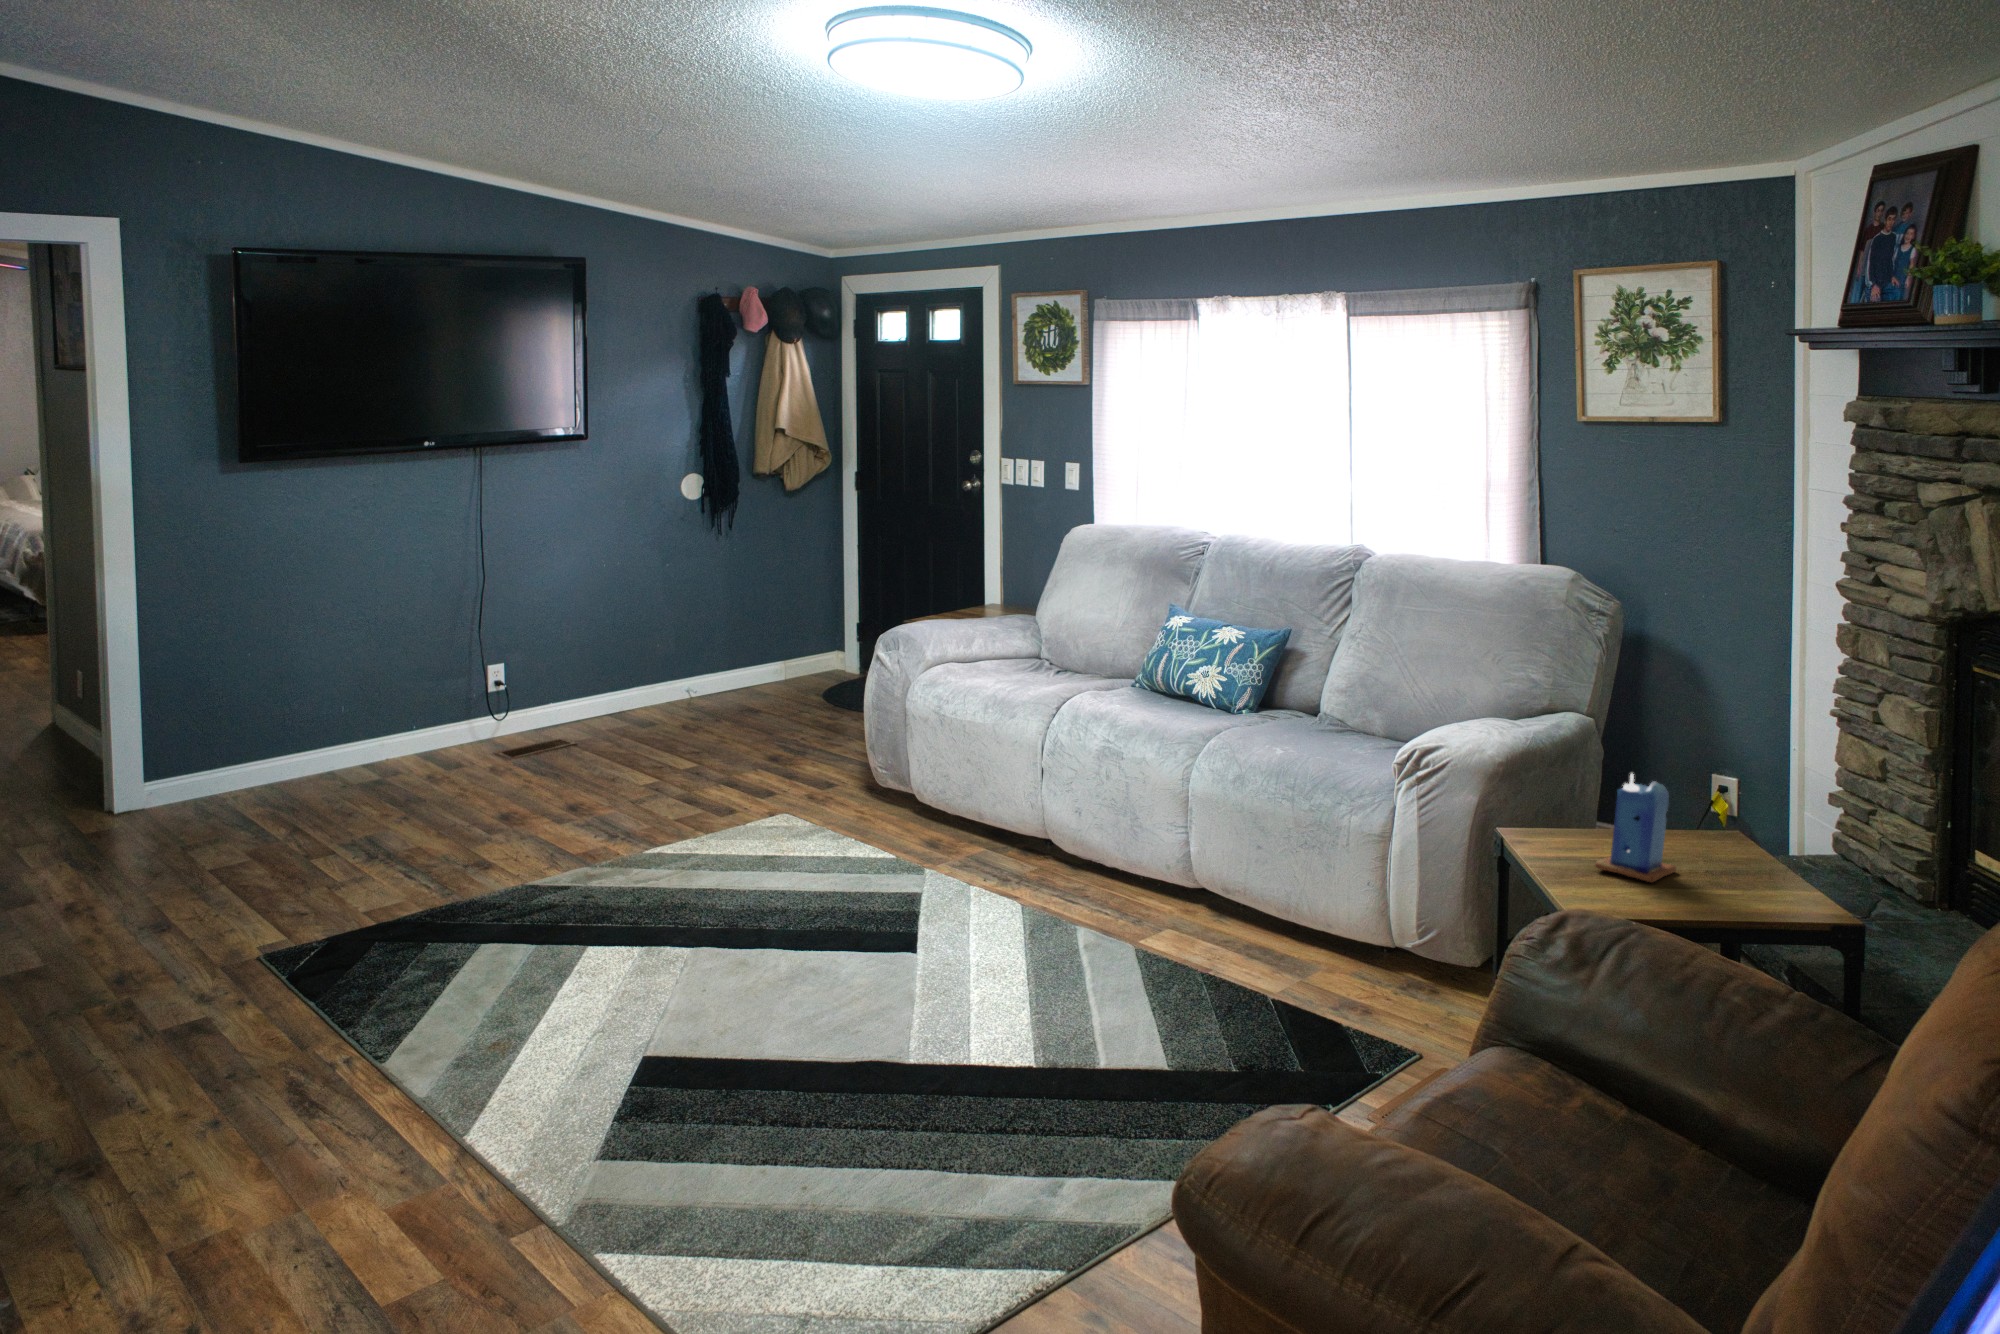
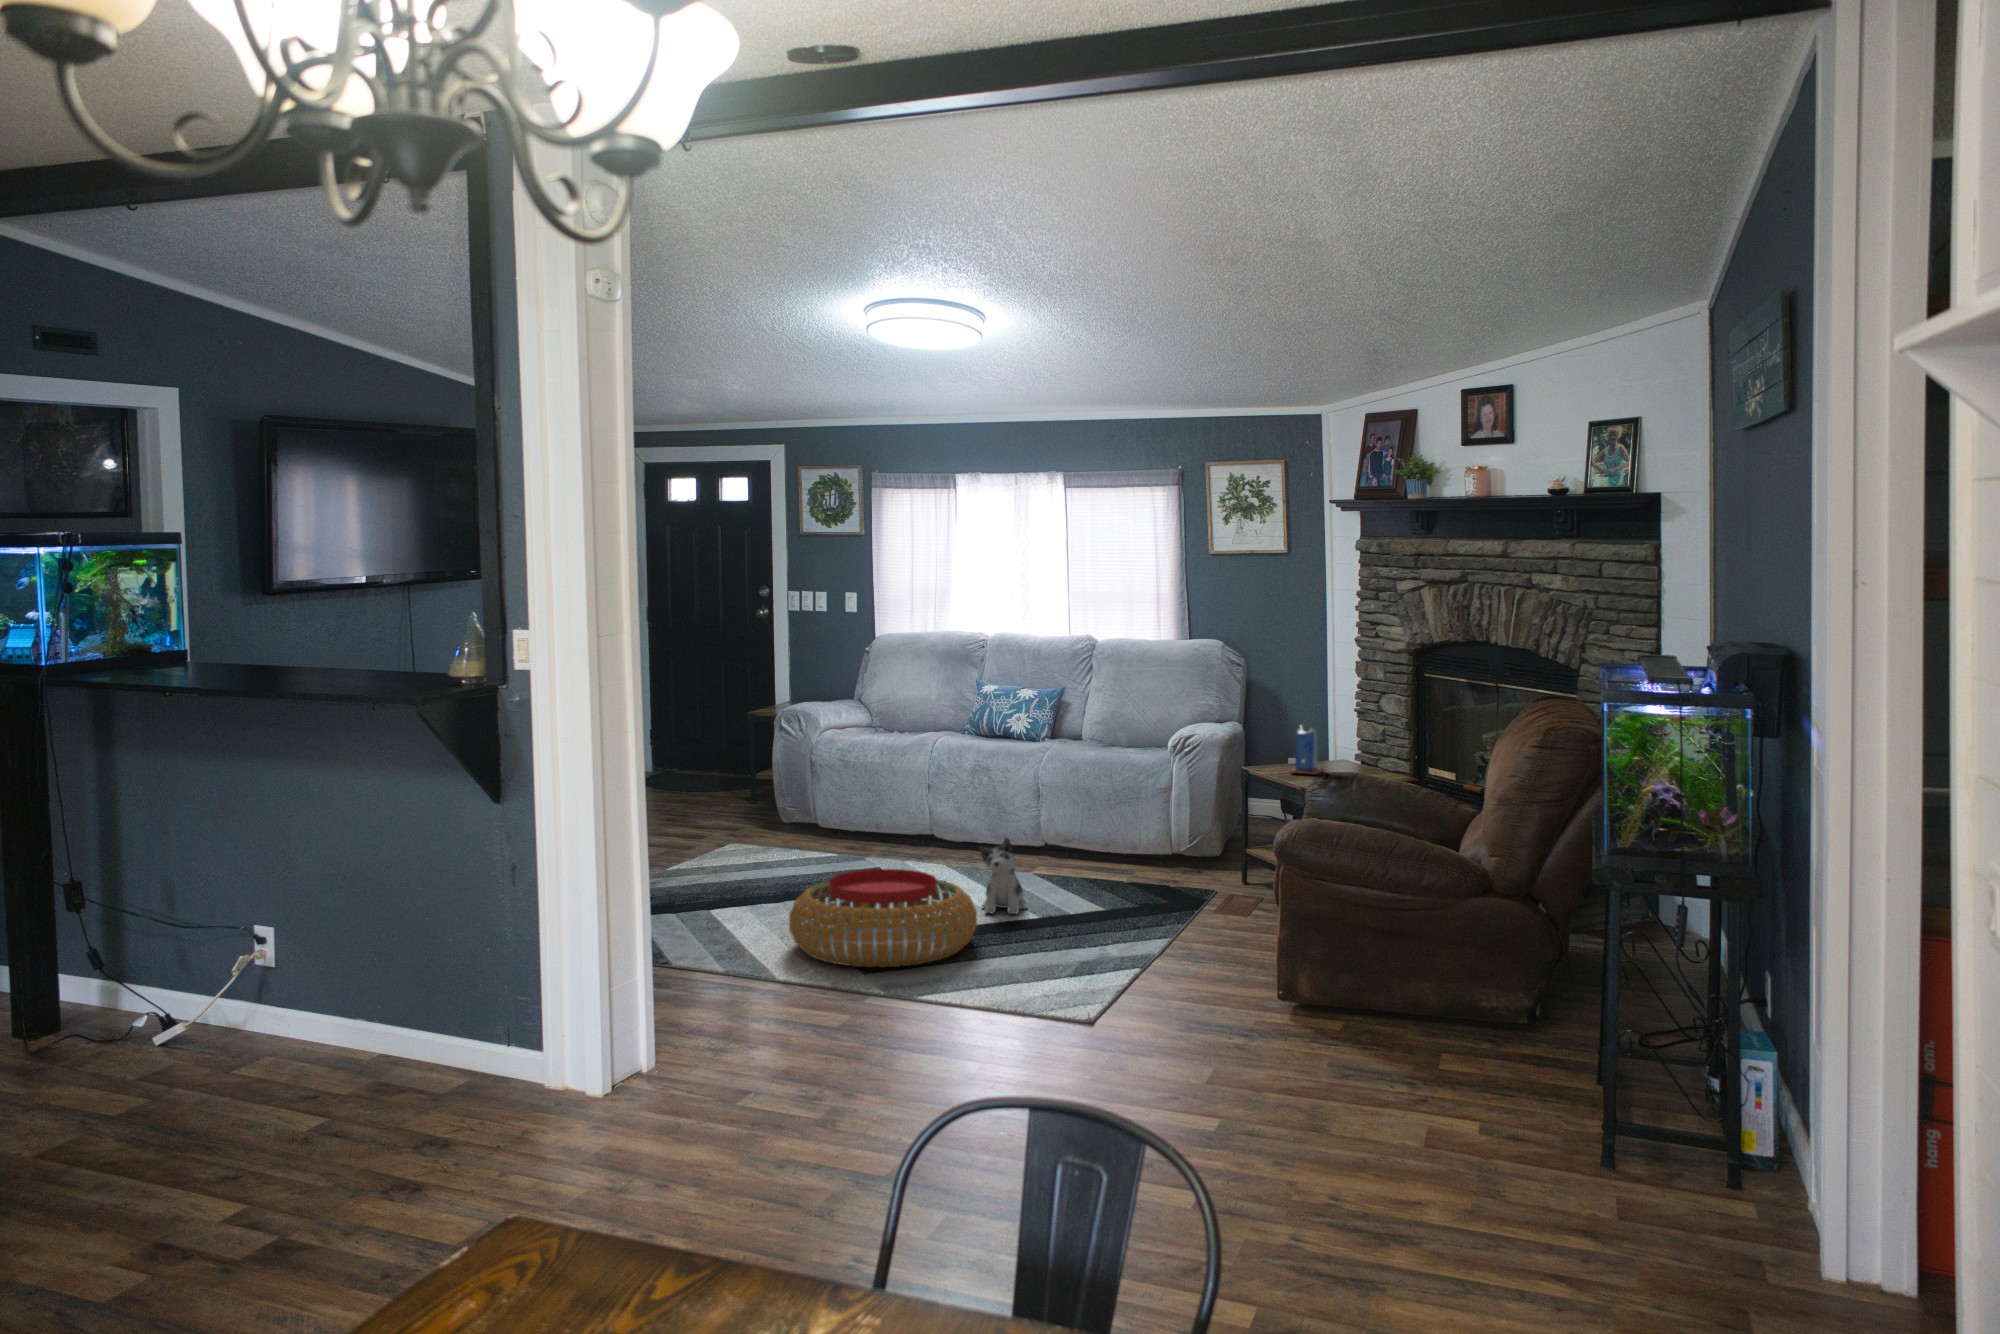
plush toy: none [965,921,1055,1065] -> present [979,838,1027,914]
pouf: none [528,961,885,1195] -> present [789,869,977,967]

